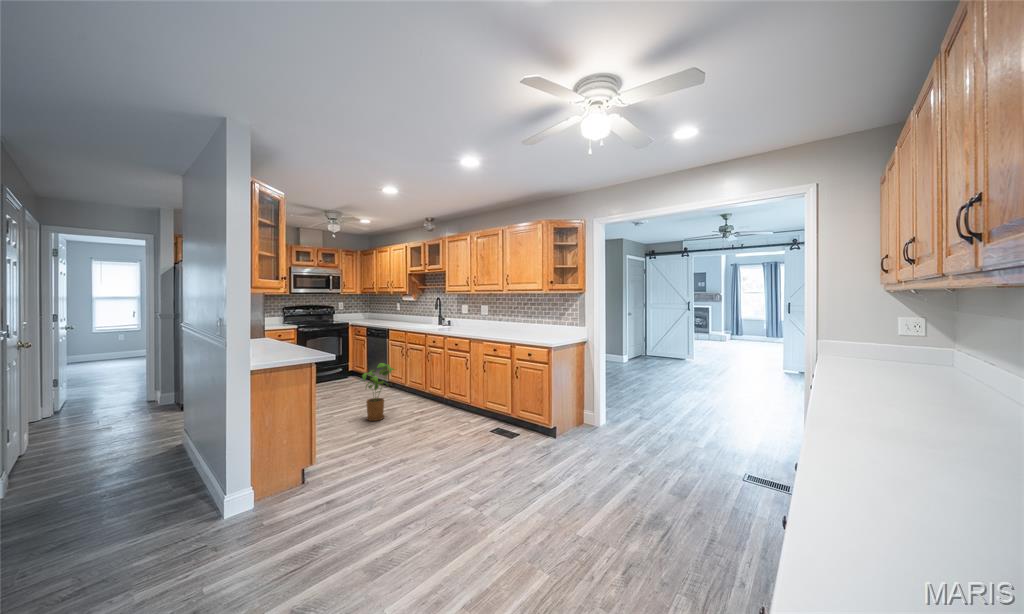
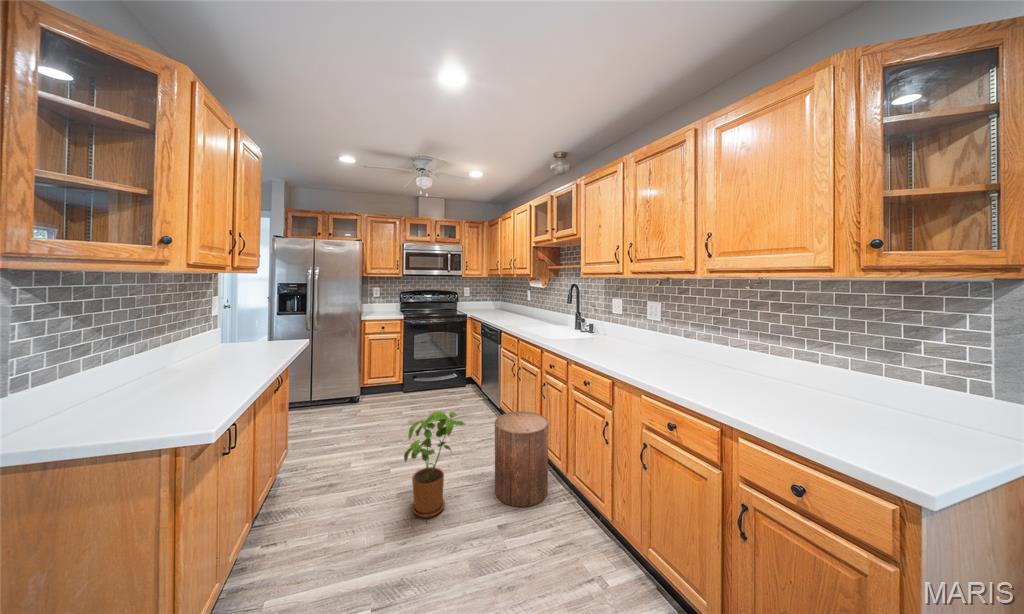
stool: none [407,367,437,412] -> present [495,411,548,507]

